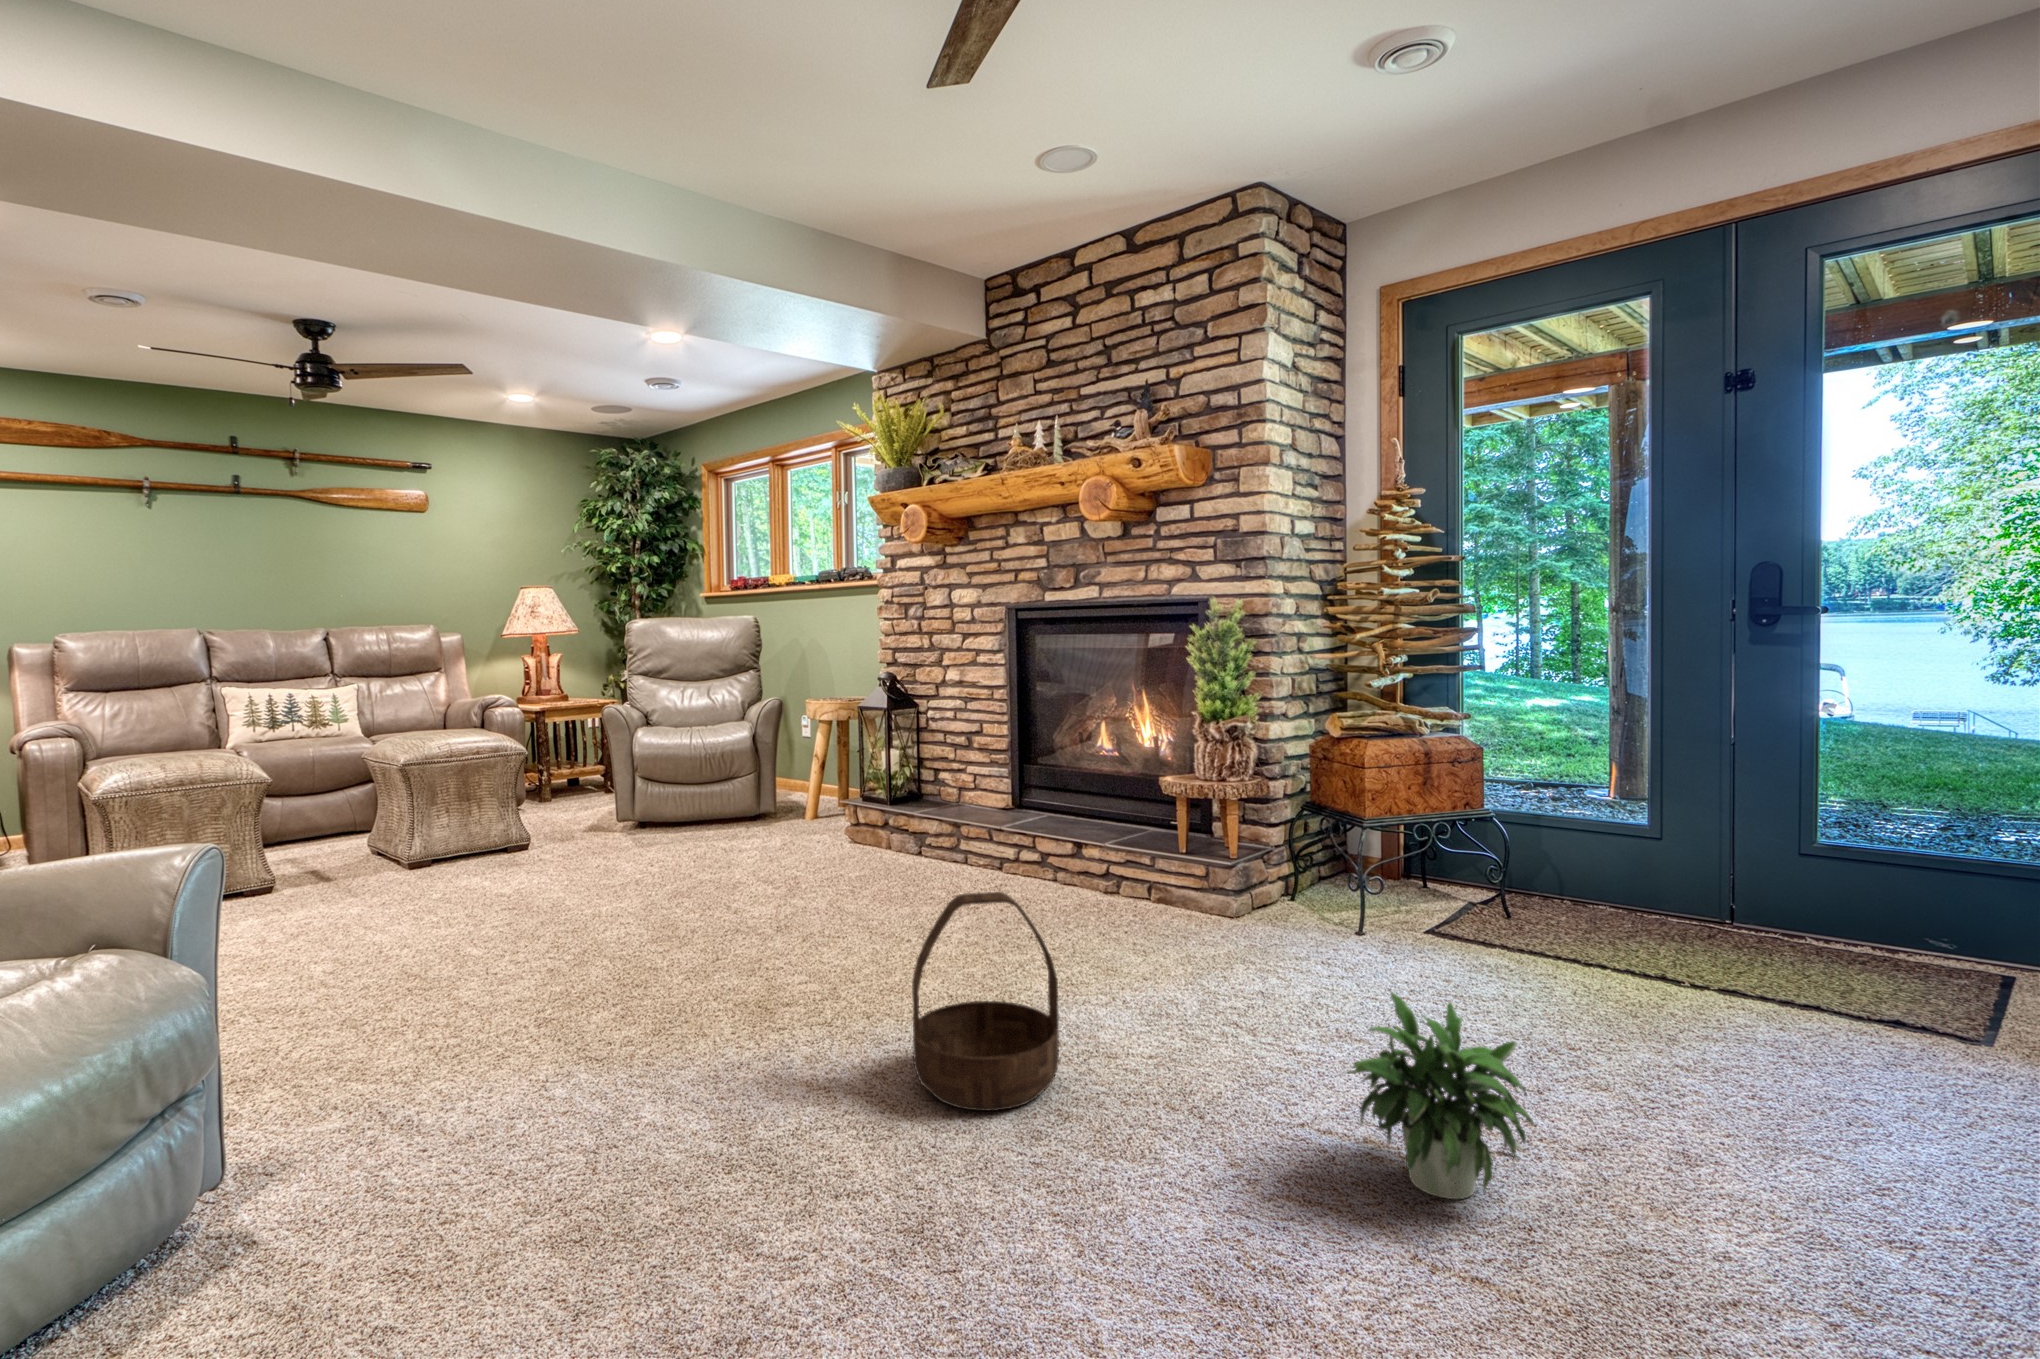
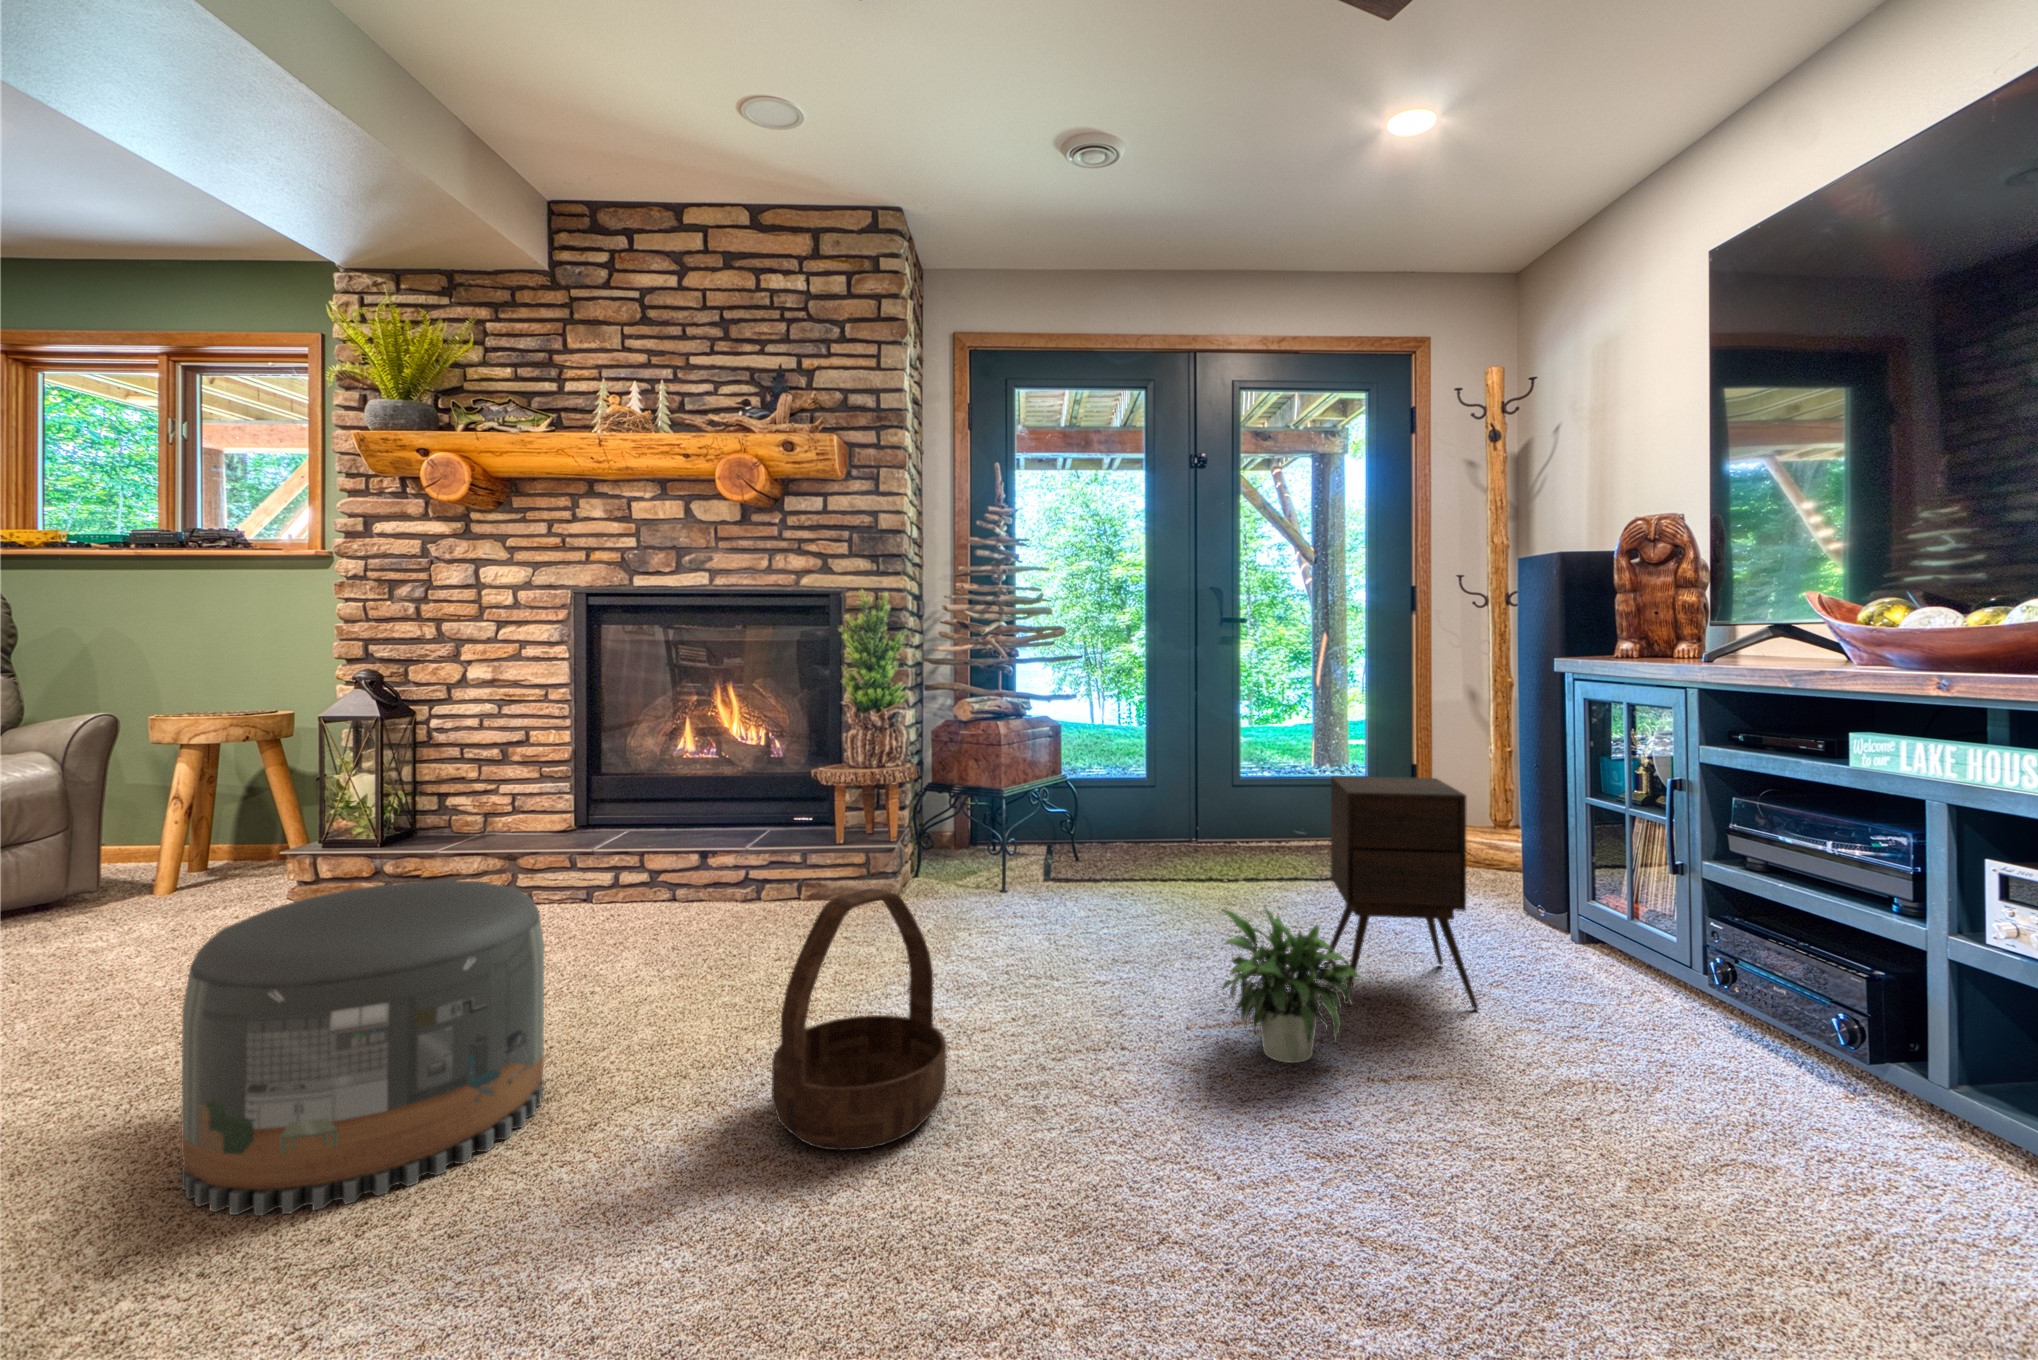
pouf: none [646,834,841,1031] -> present [181,880,544,1216]
side table: none [1610,855,1882,1245] -> present [1327,776,1478,1010]

